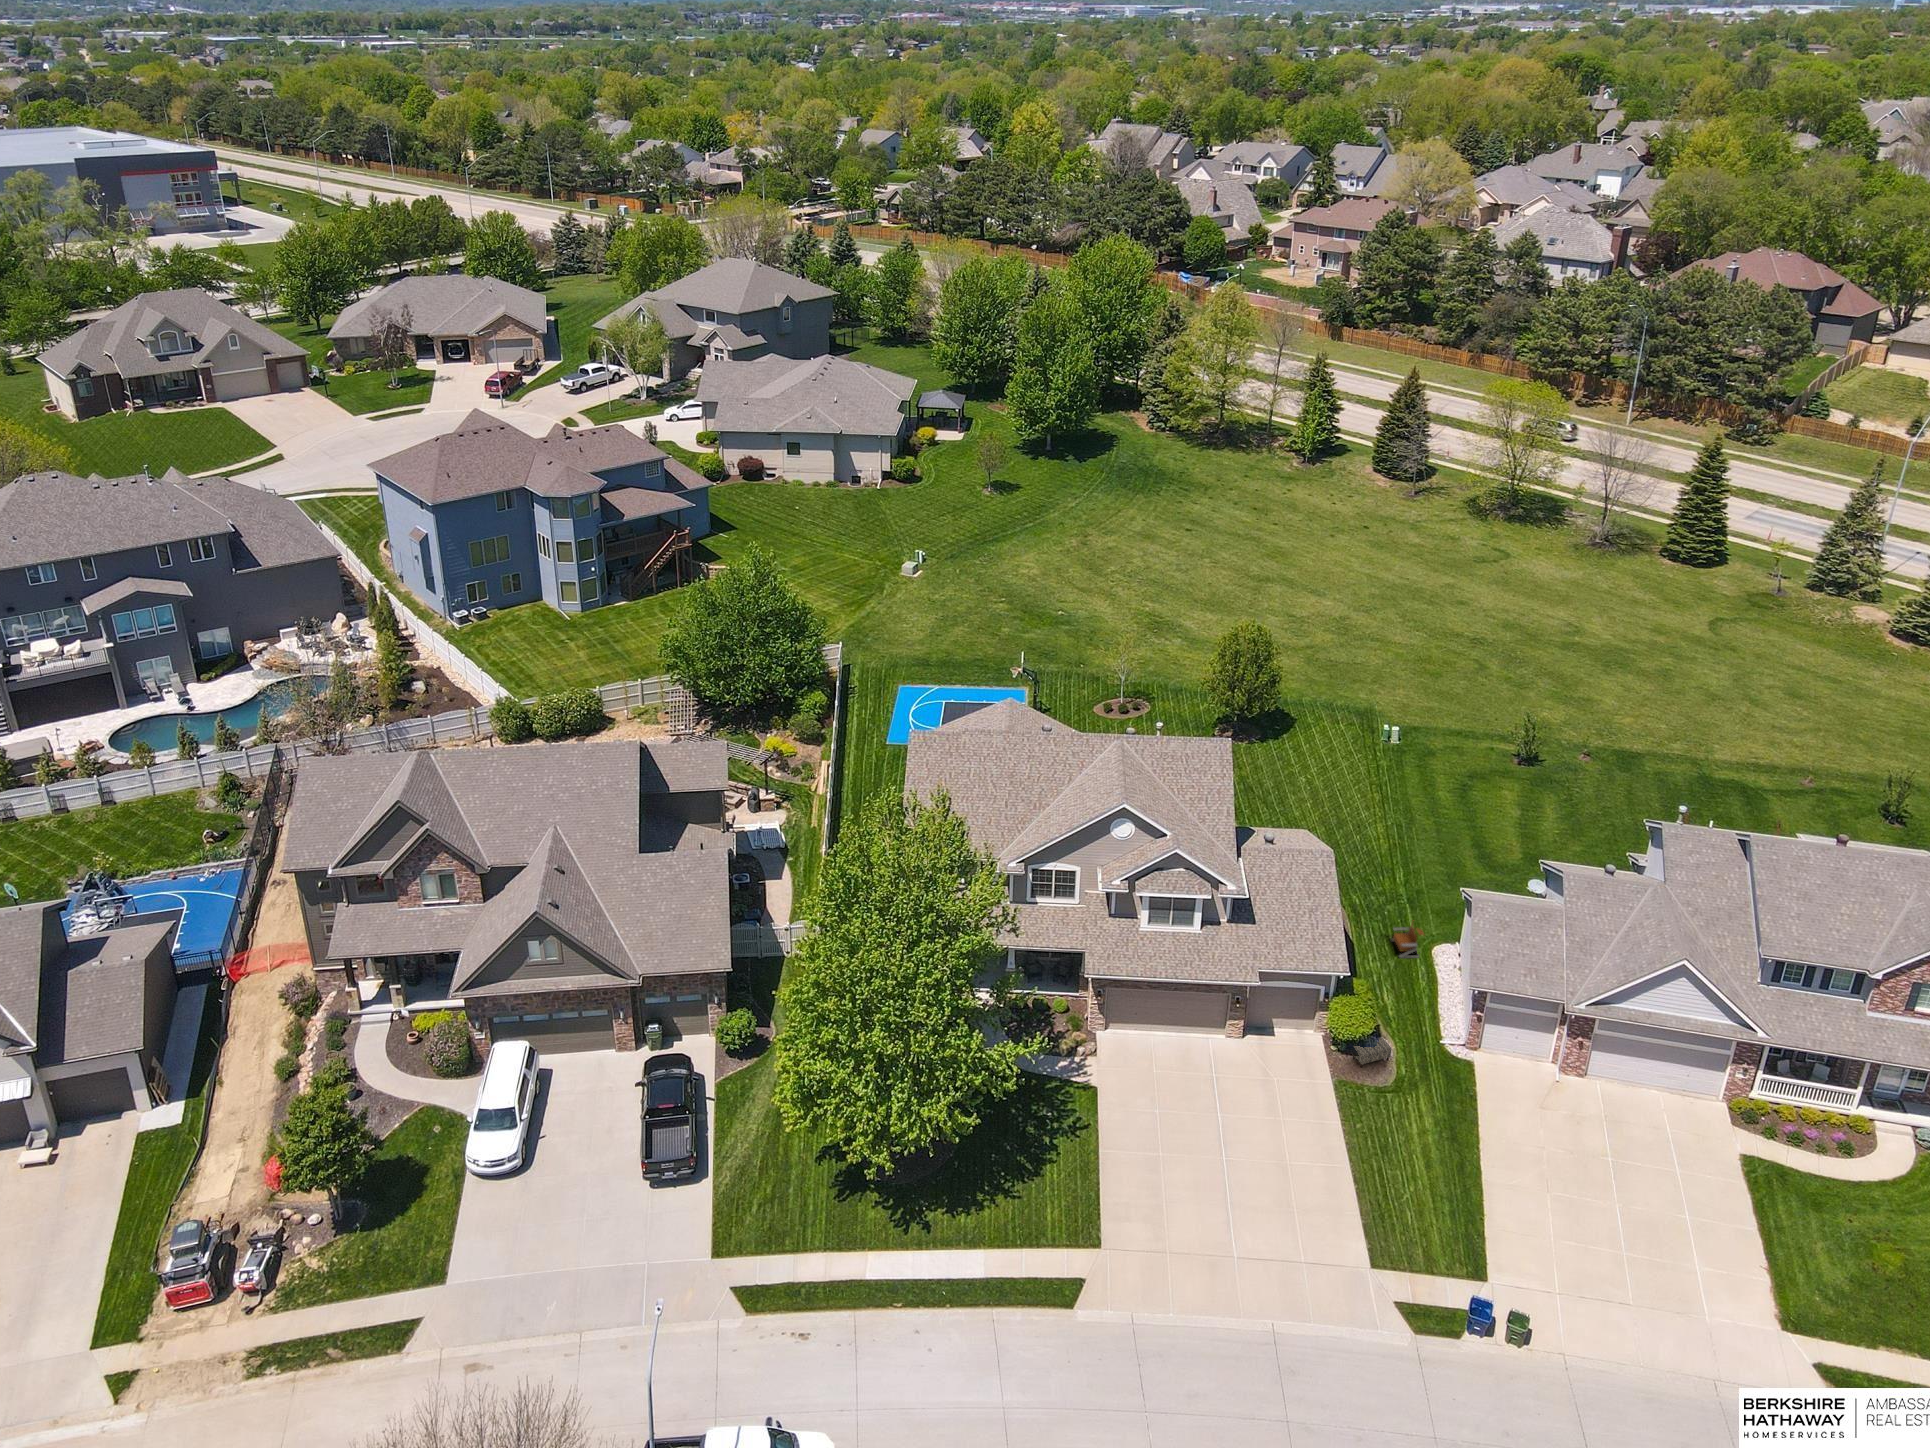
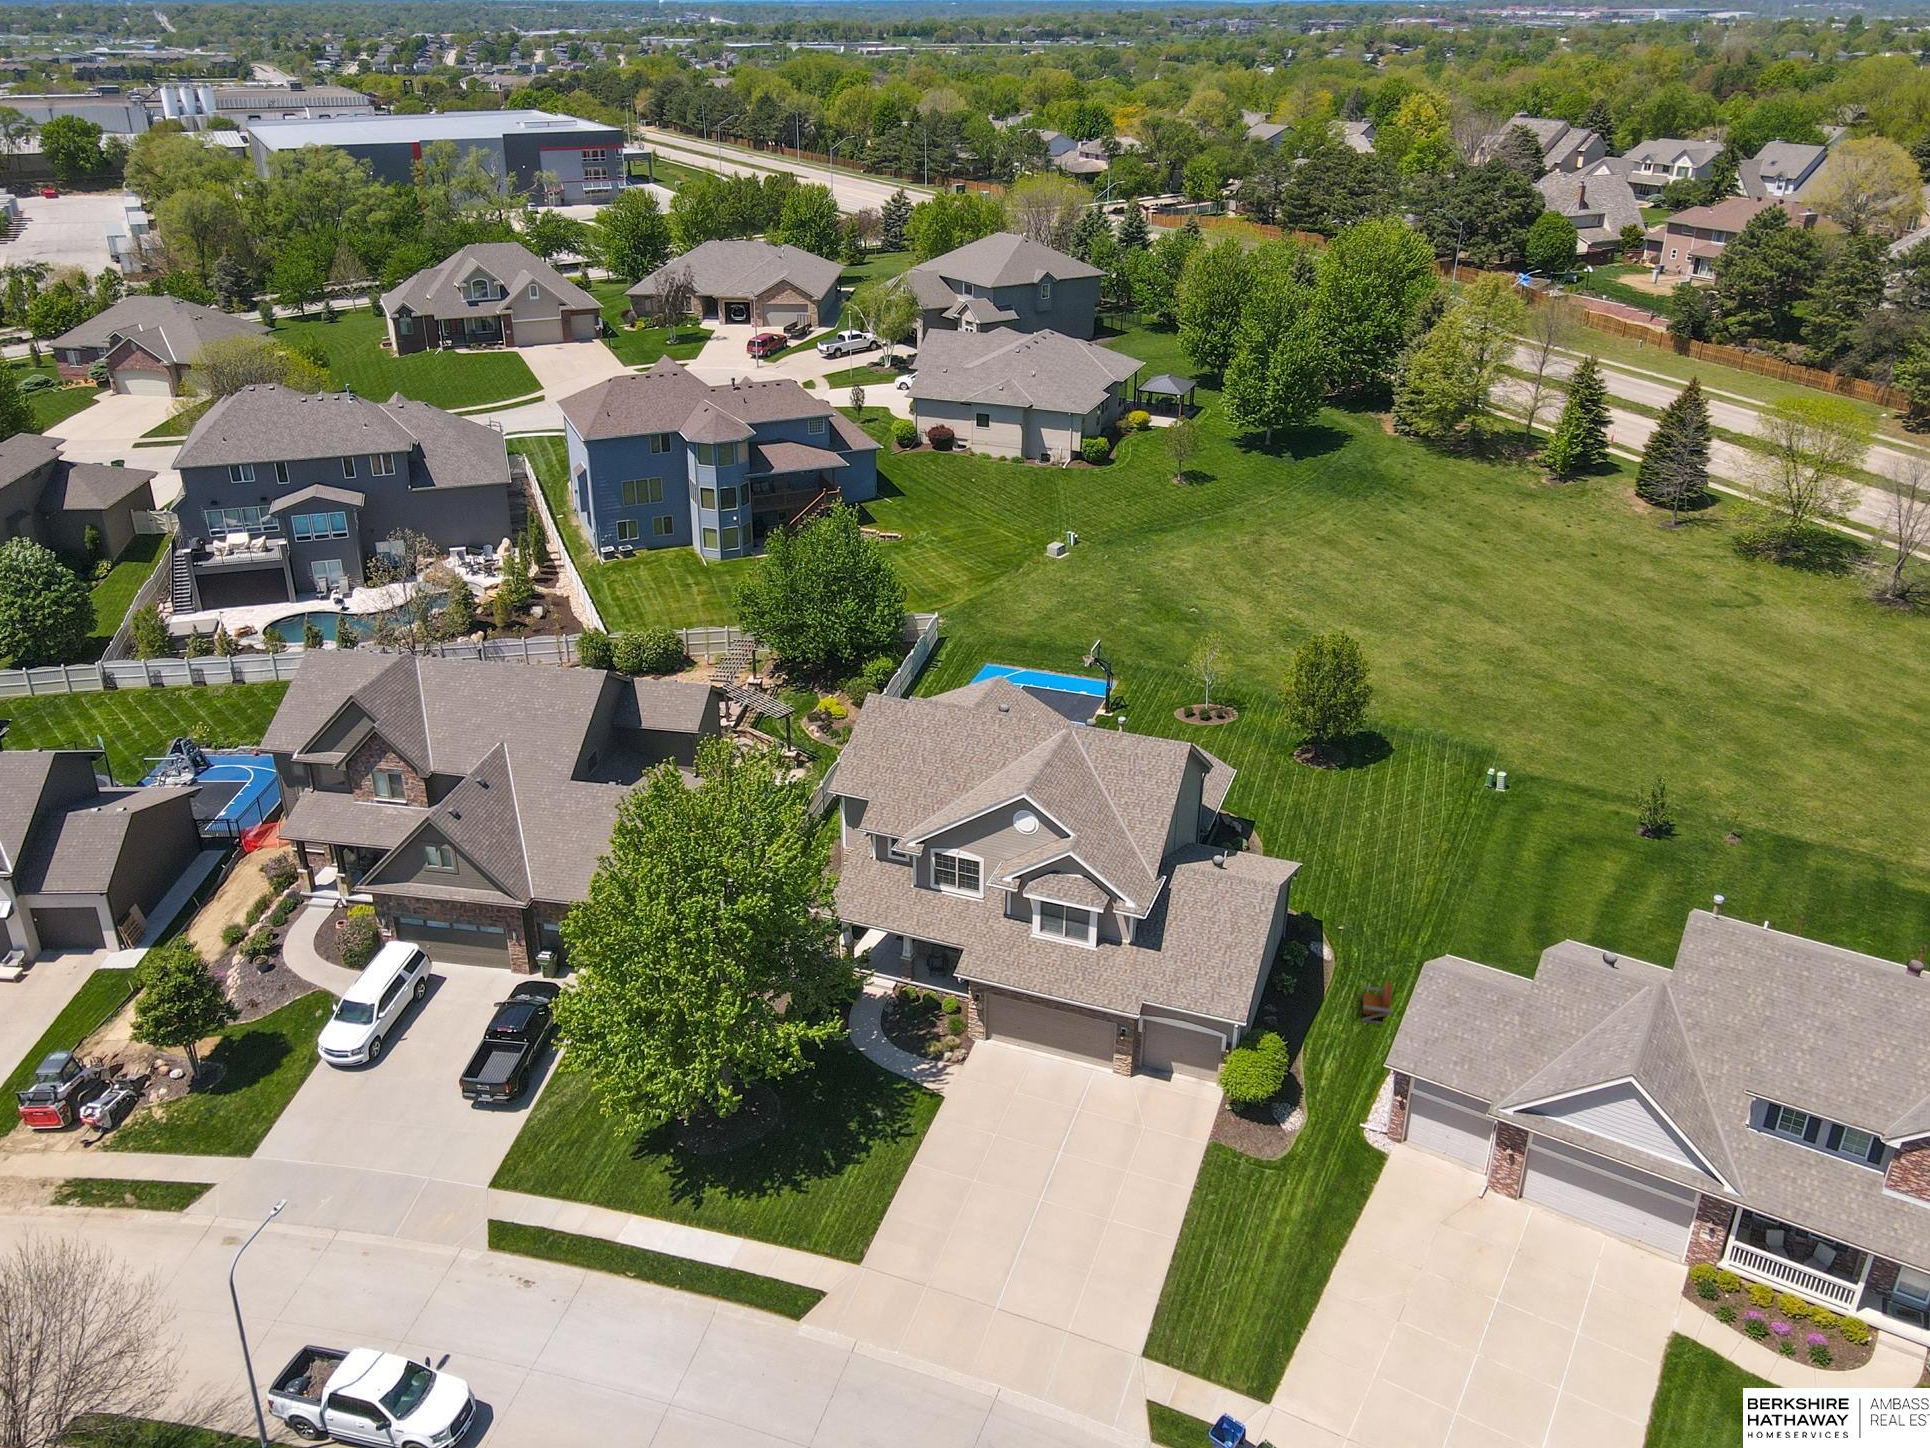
bench: present [1353,1038,1392,1068] -> none [1243,1105,1287,1134]

